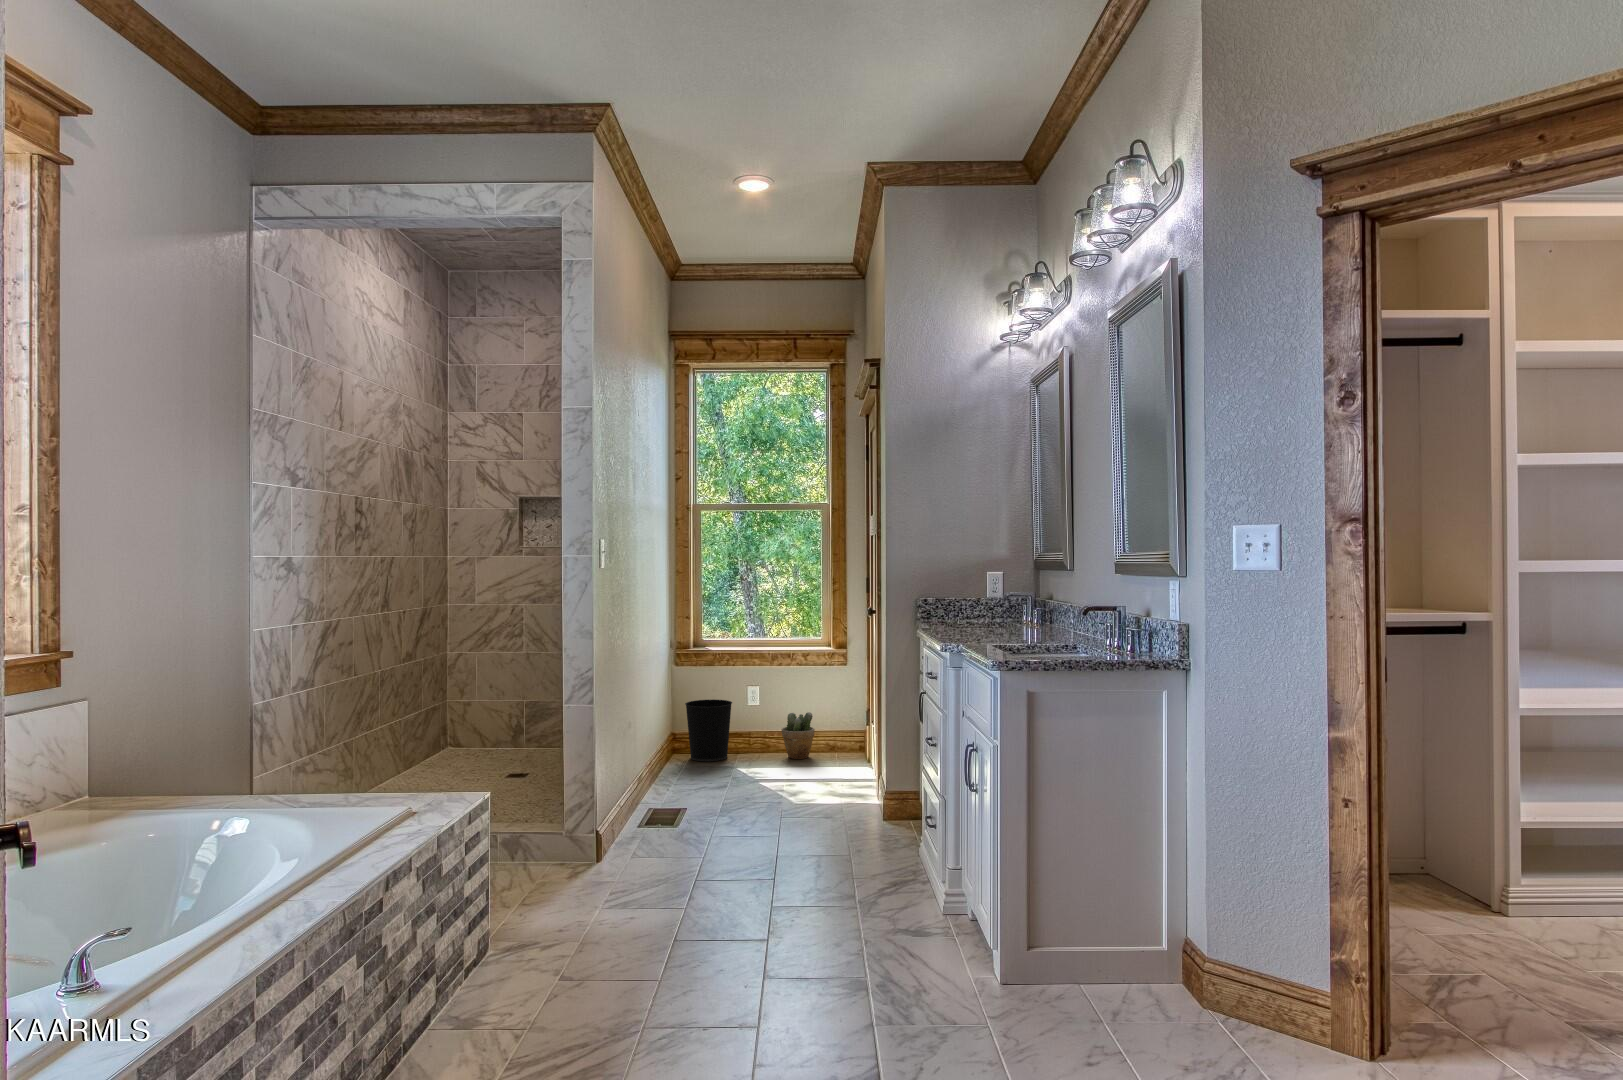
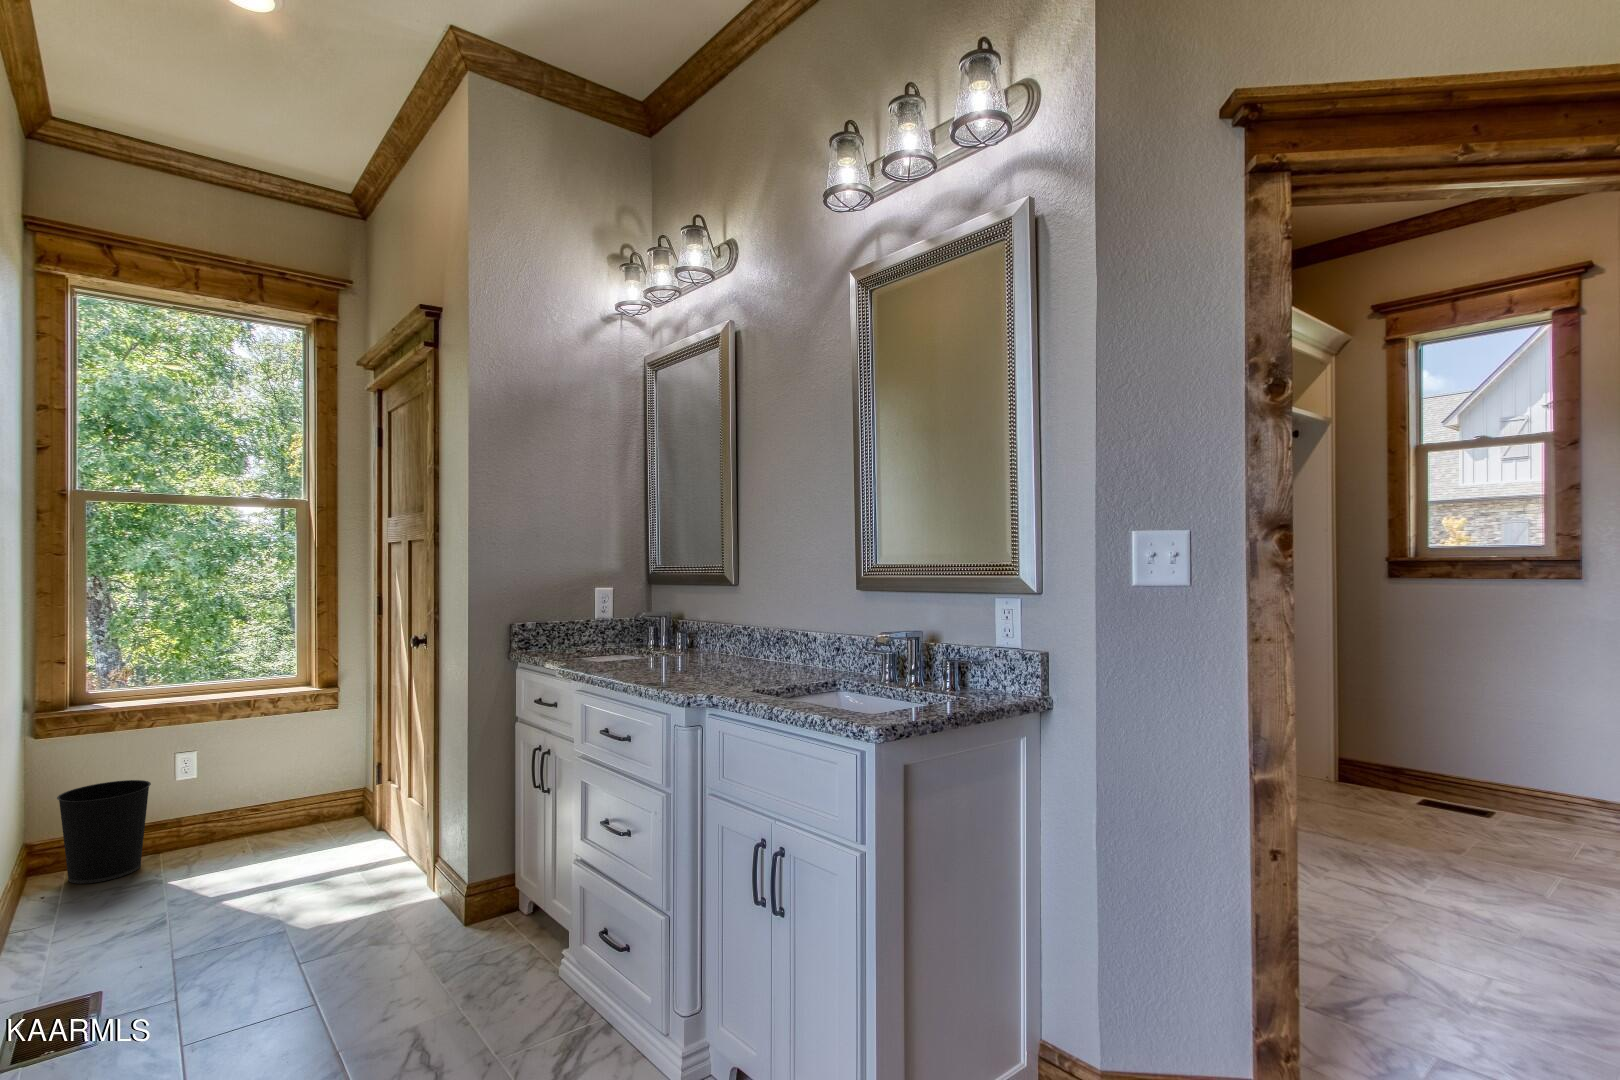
potted plant: present [781,712,815,759] -> none [238,778,293,846]

